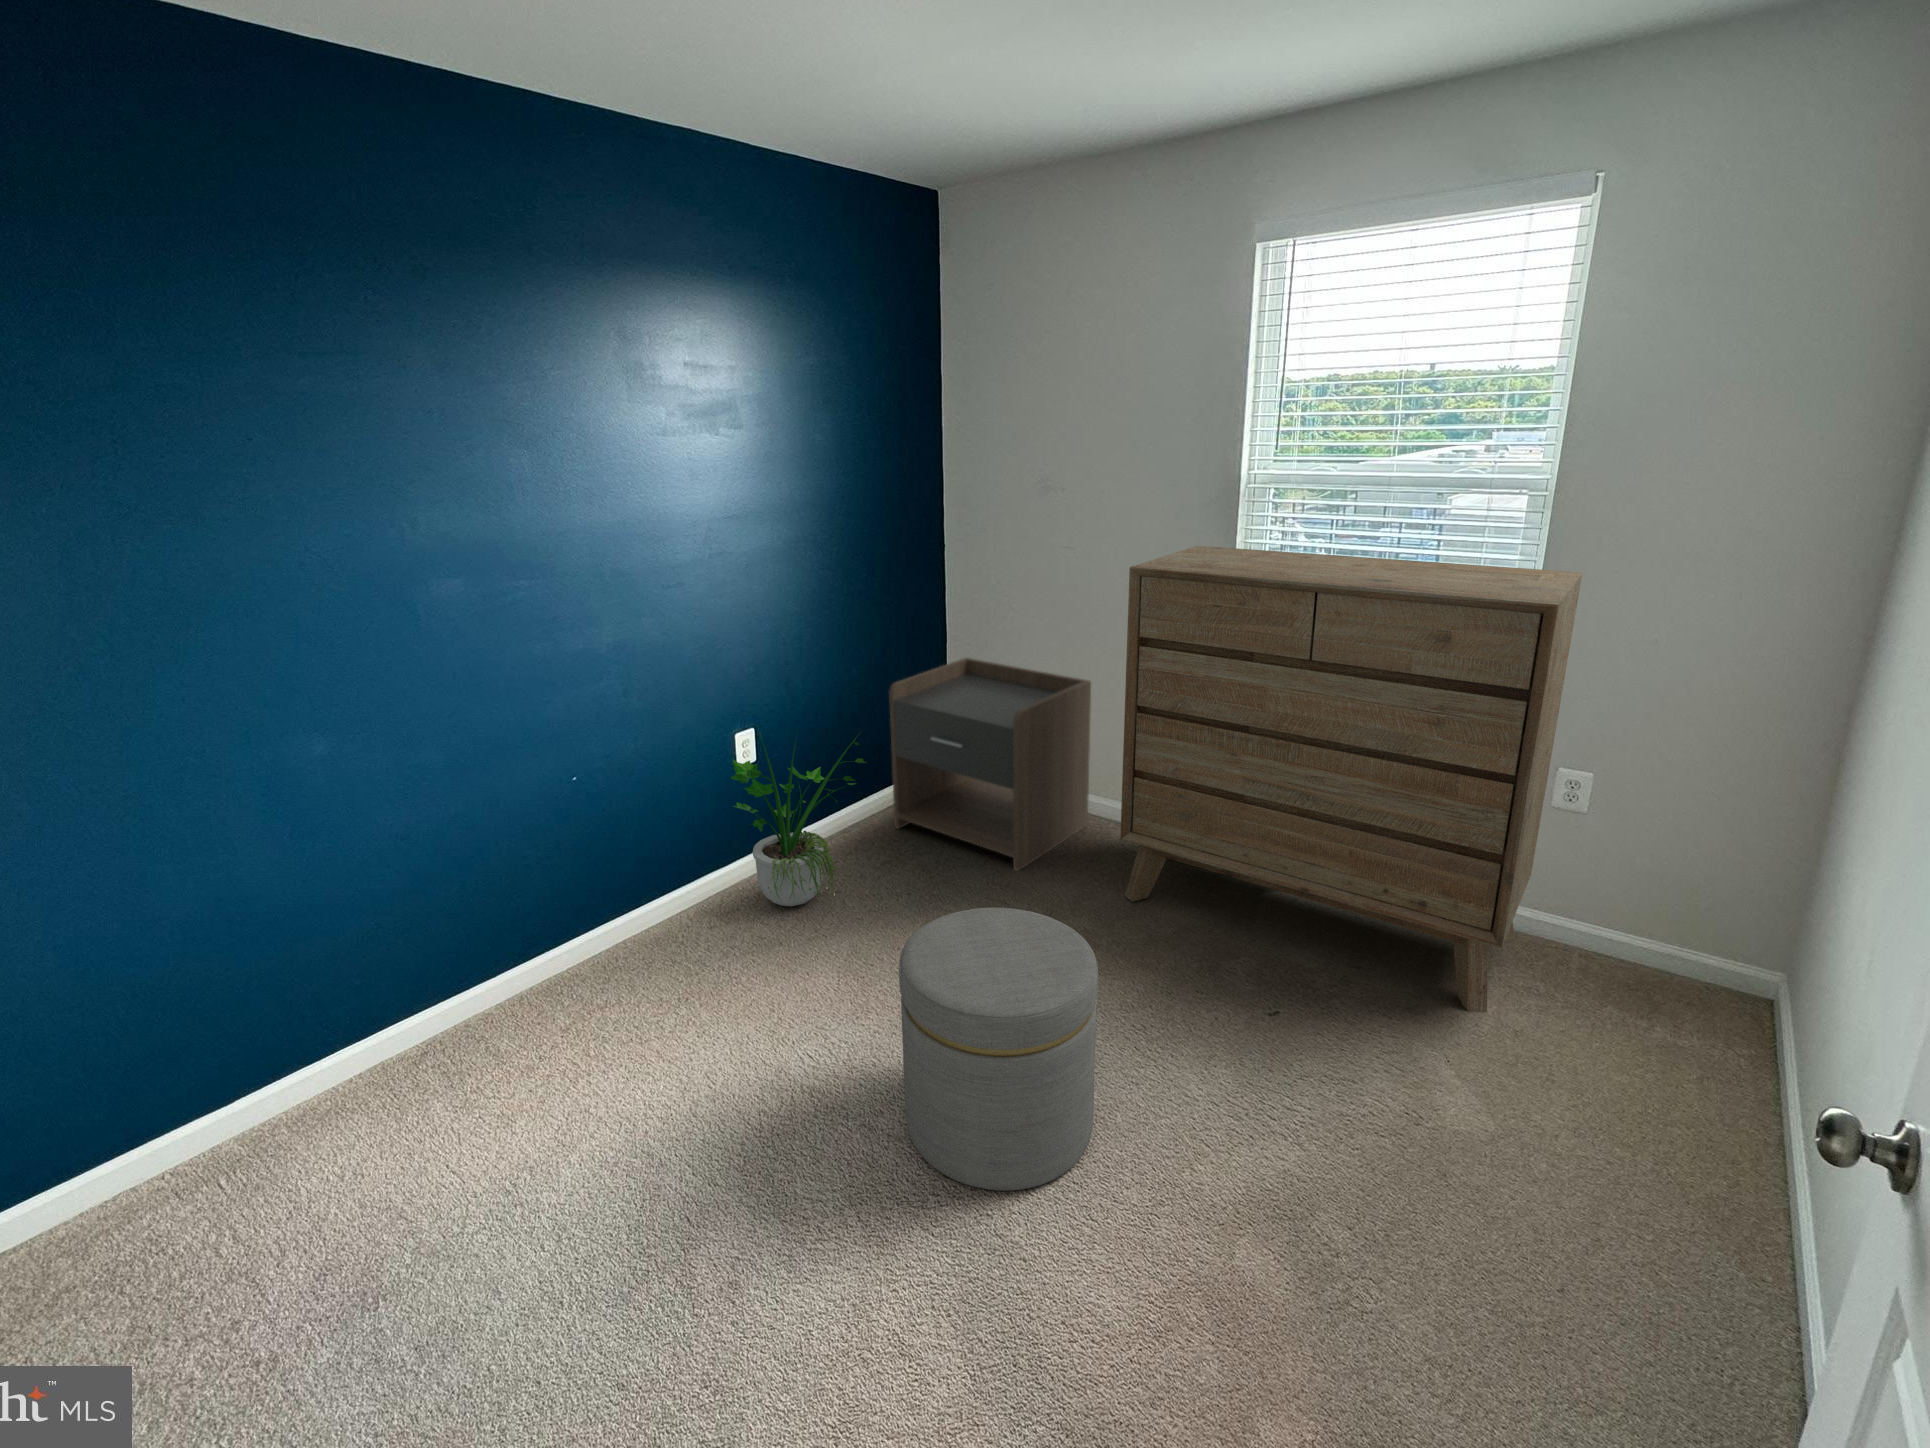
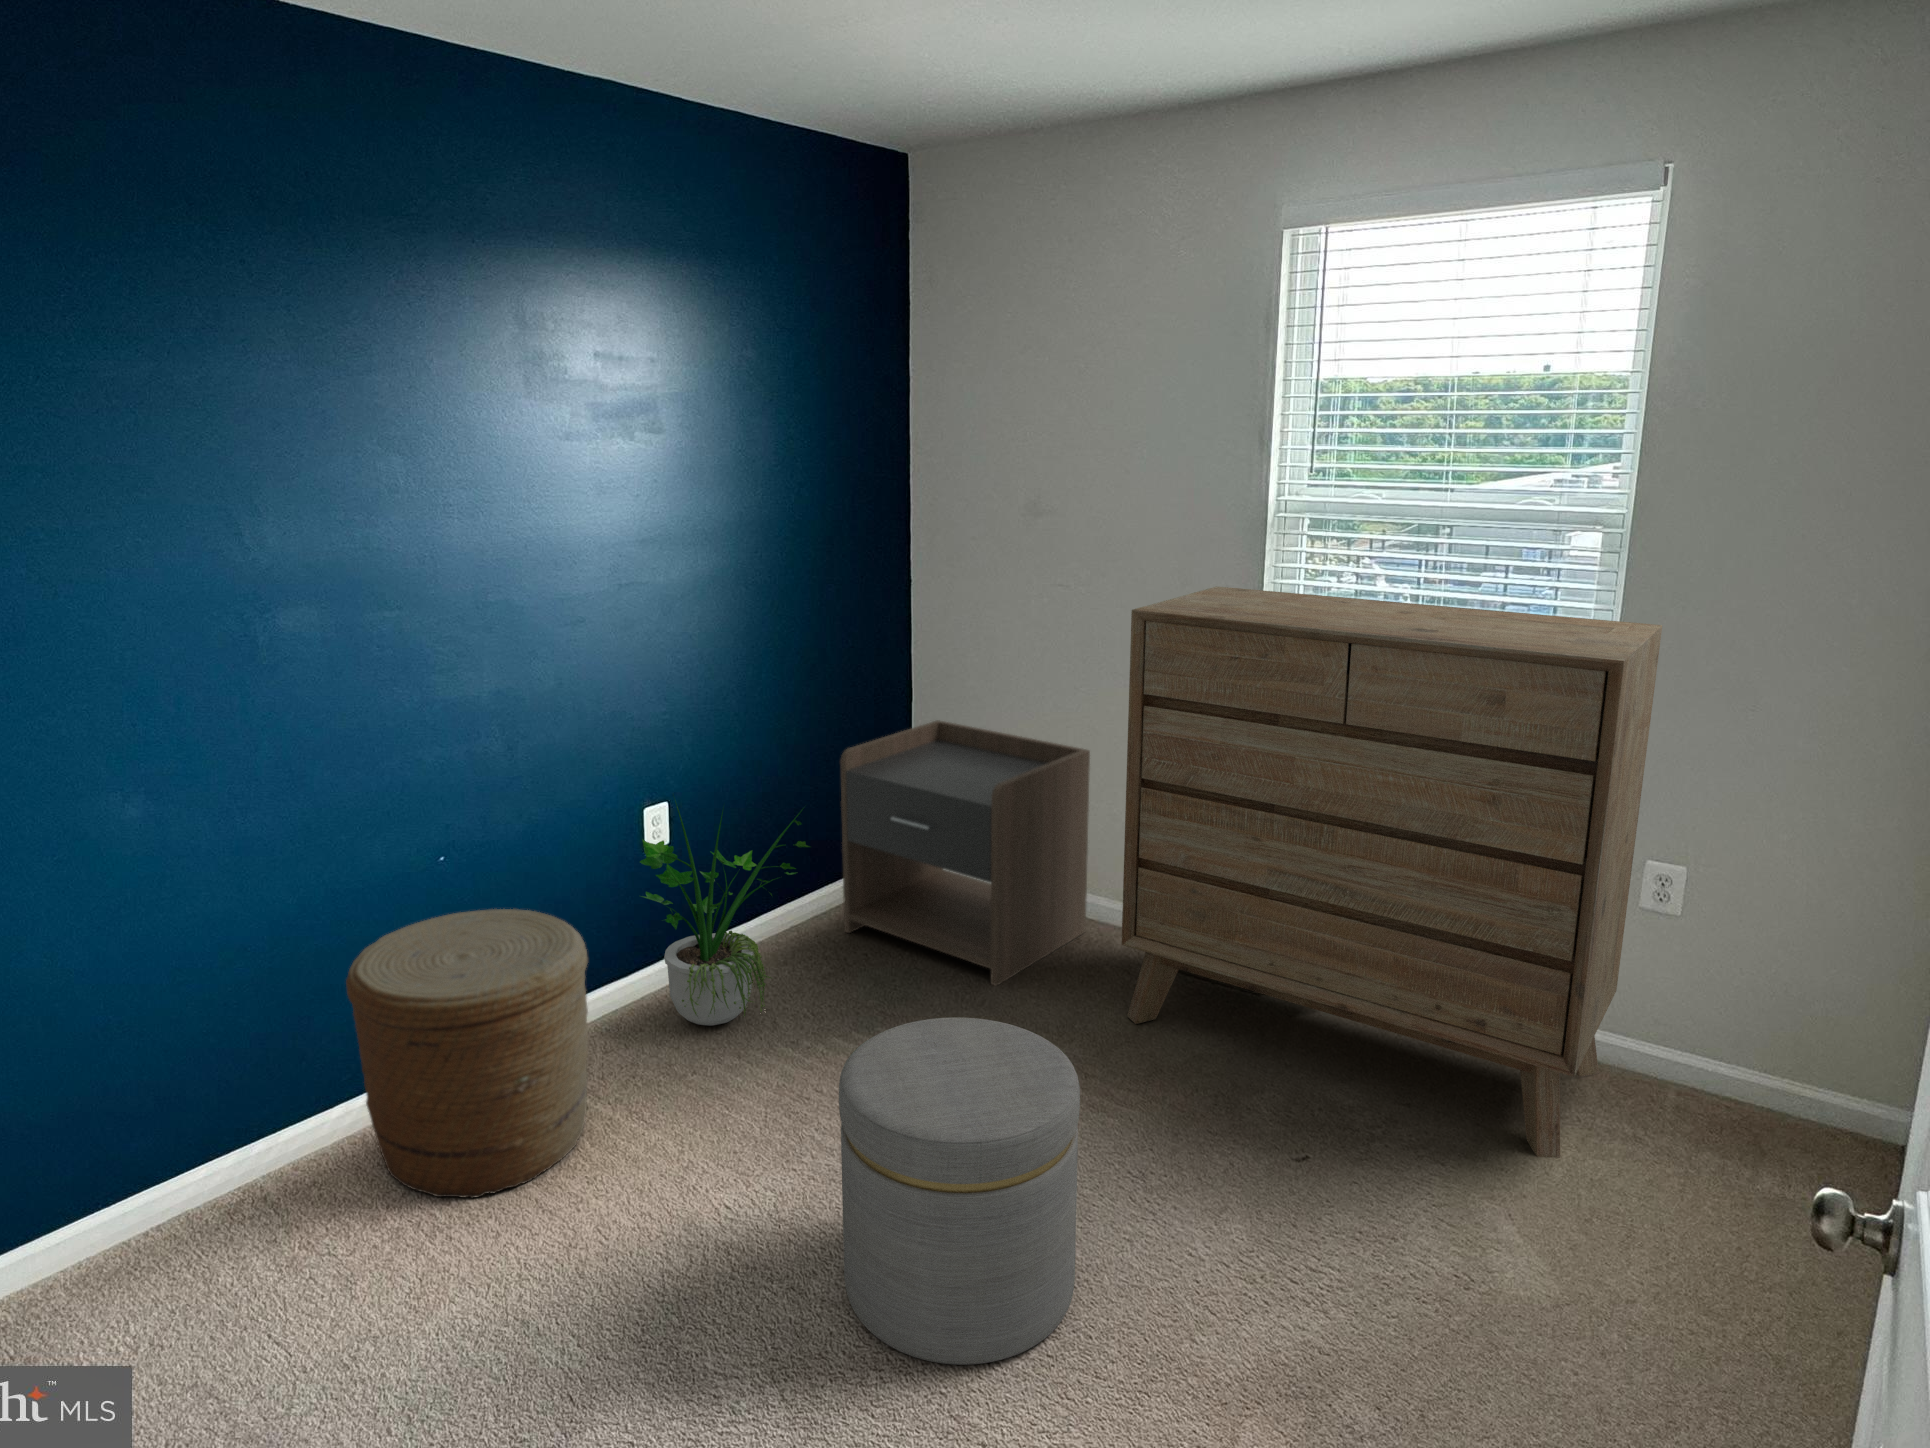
woven basket: none [498,819,694,1051] -> present [346,909,588,1198]

